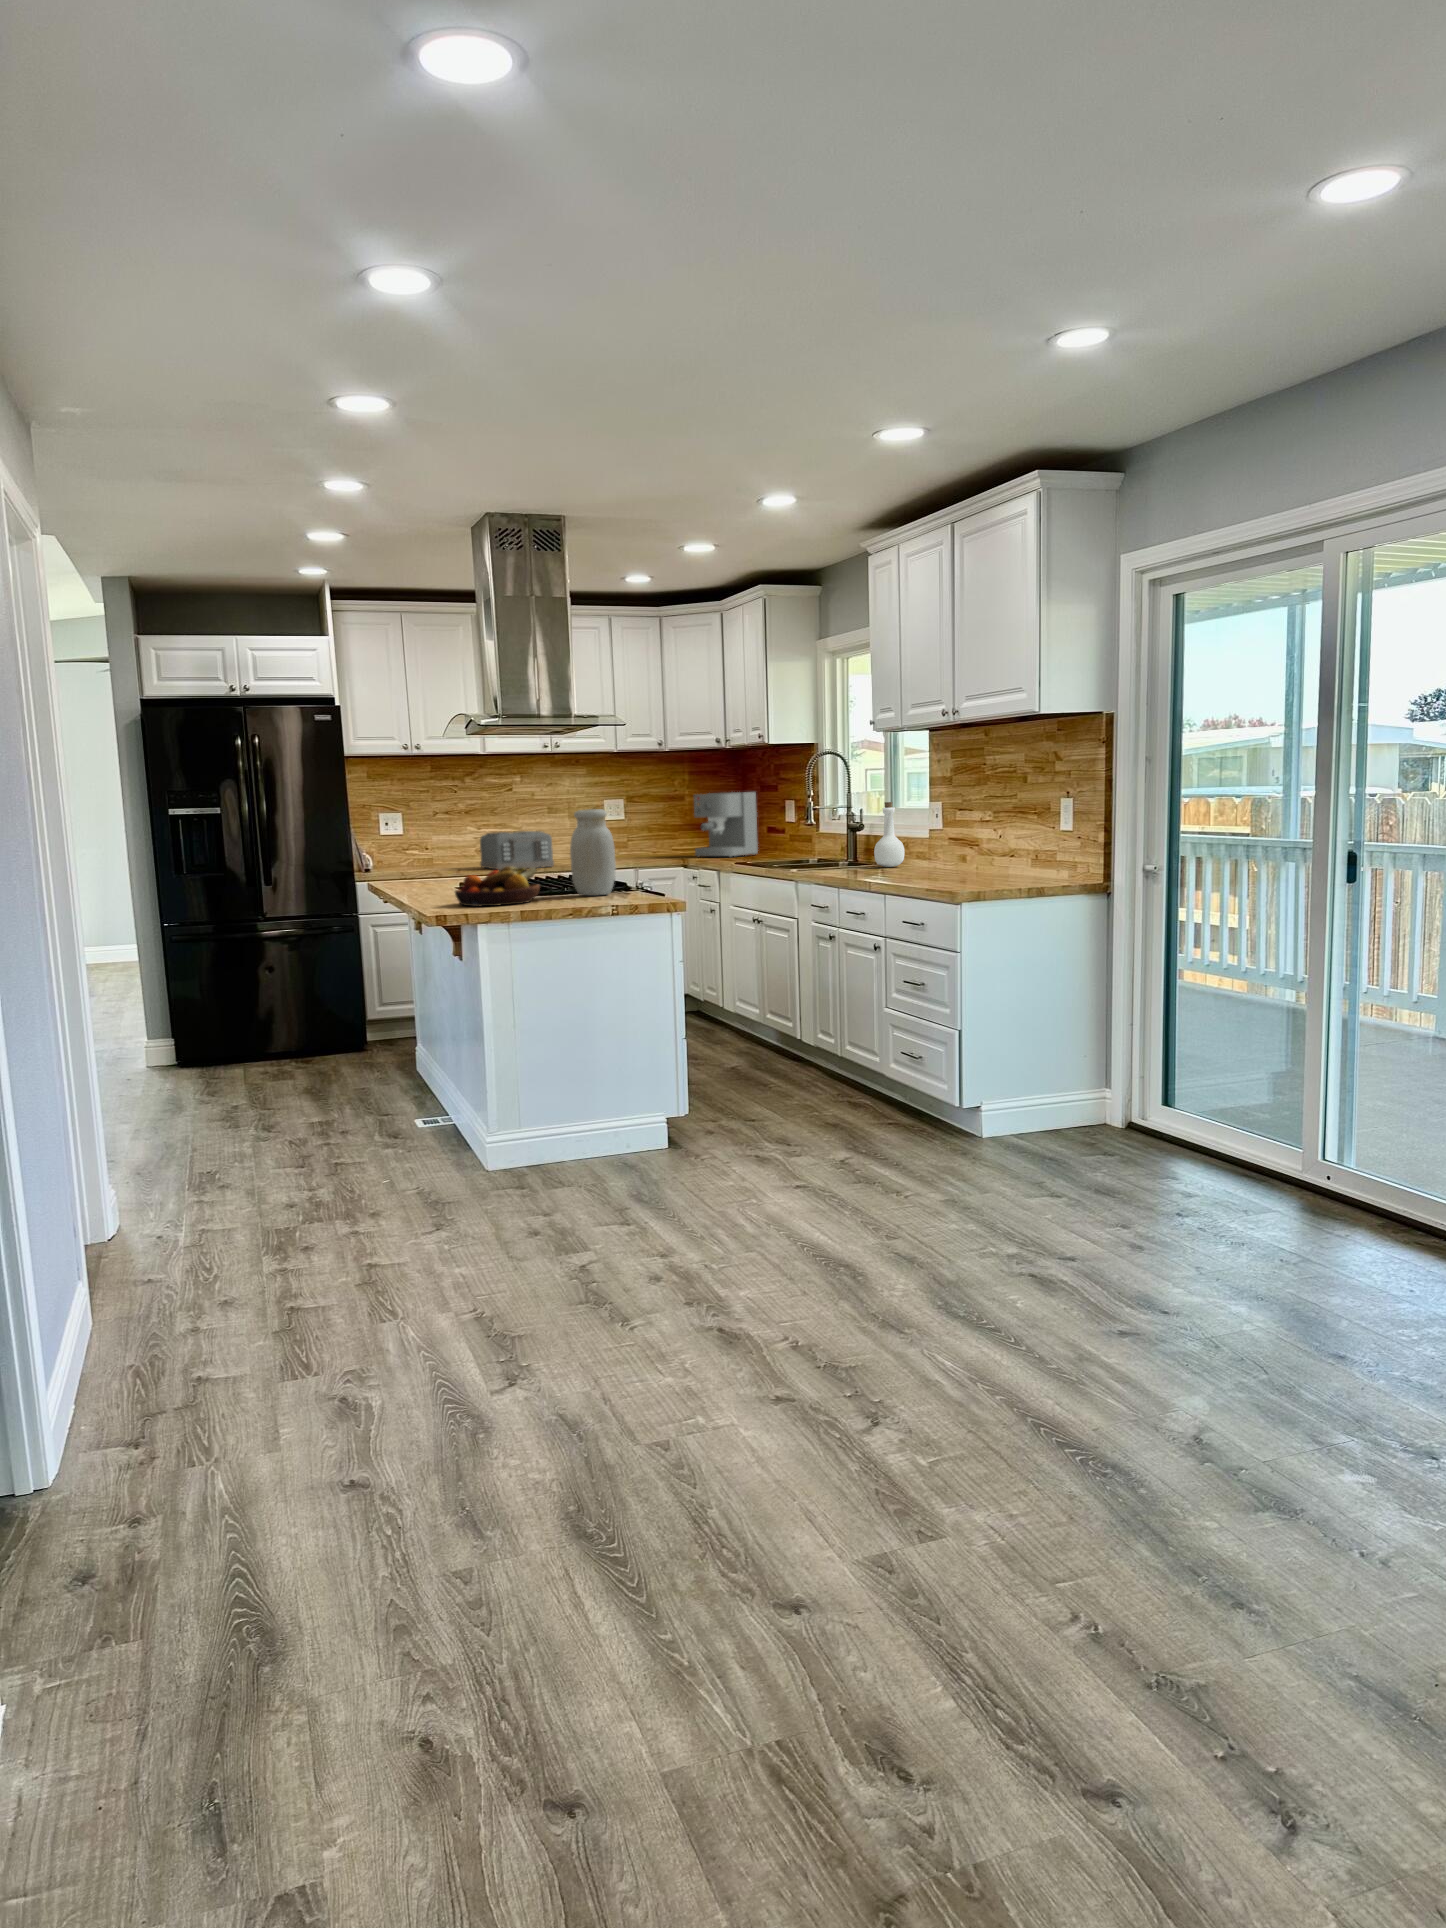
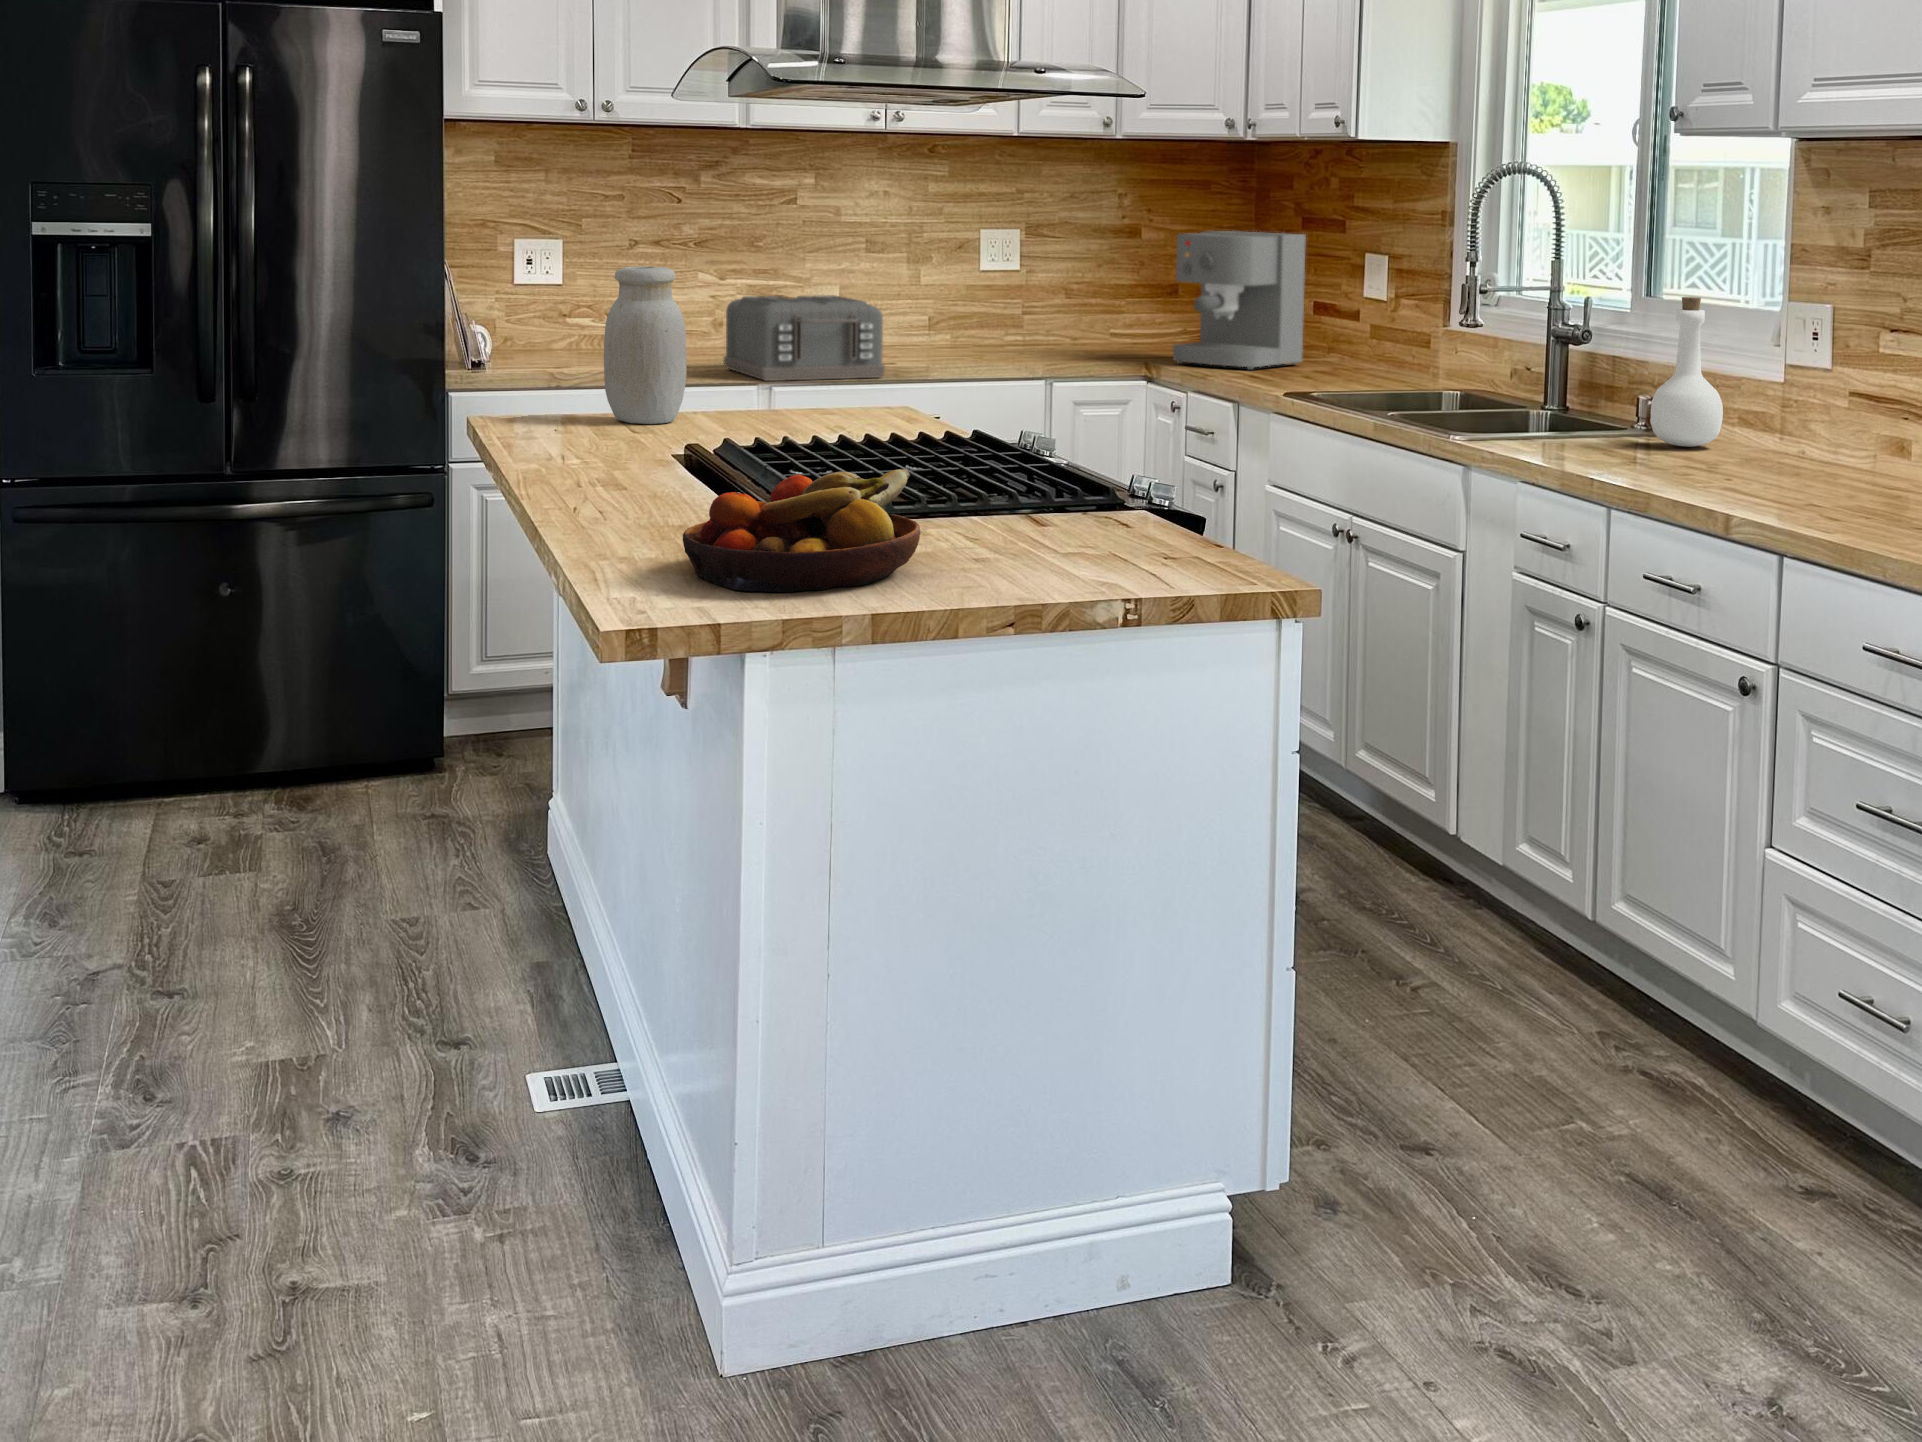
jar: present [570,809,616,896] -> present [604,266,687,424]

